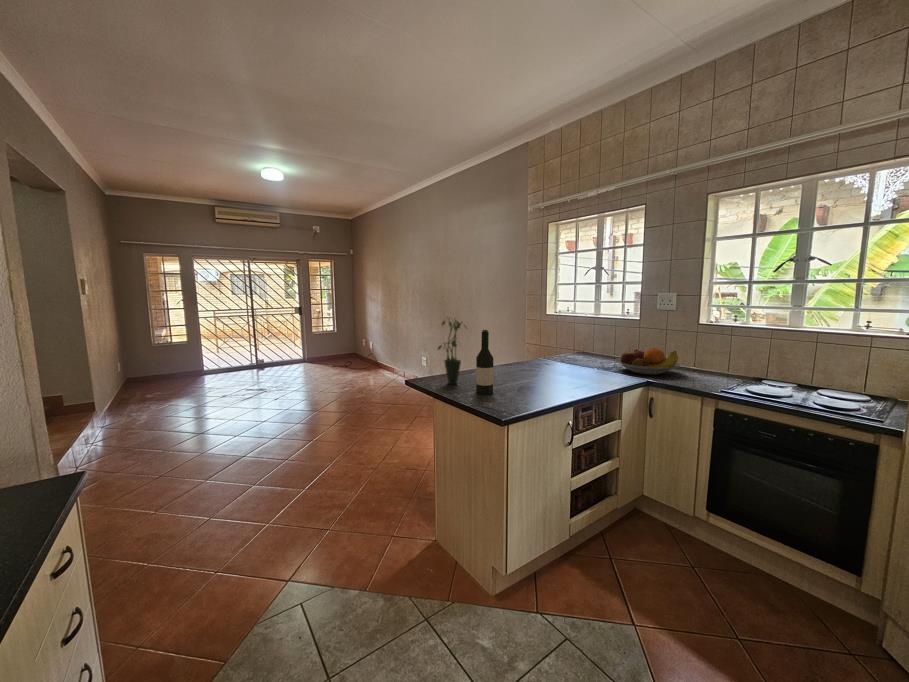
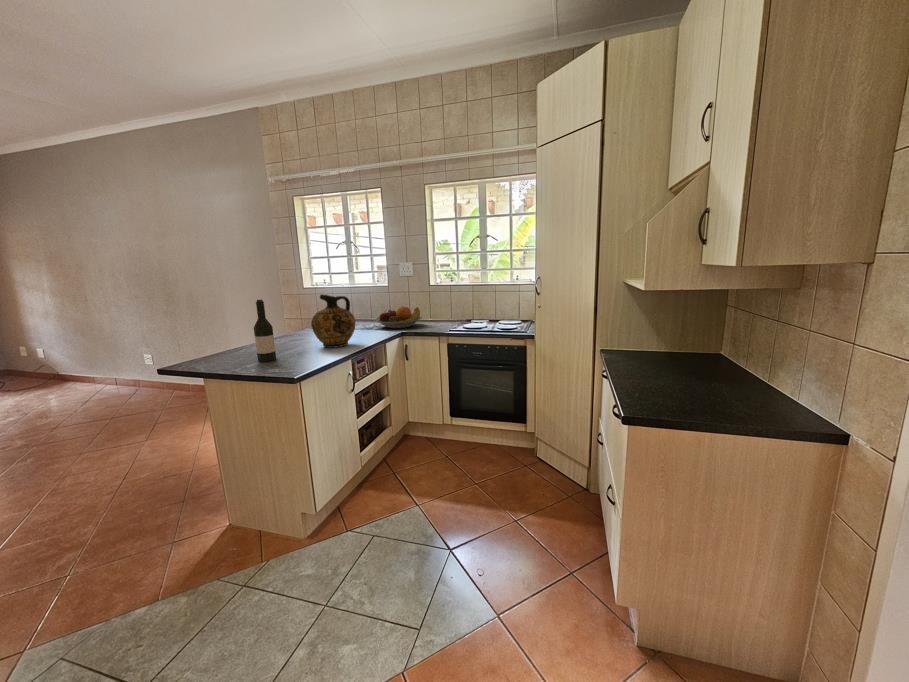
potted plant: present [438,320,466,384] -> none [204,290,237,360]
ceramic jug: none [536,328,586,390] -> present [311,295,356,348]

